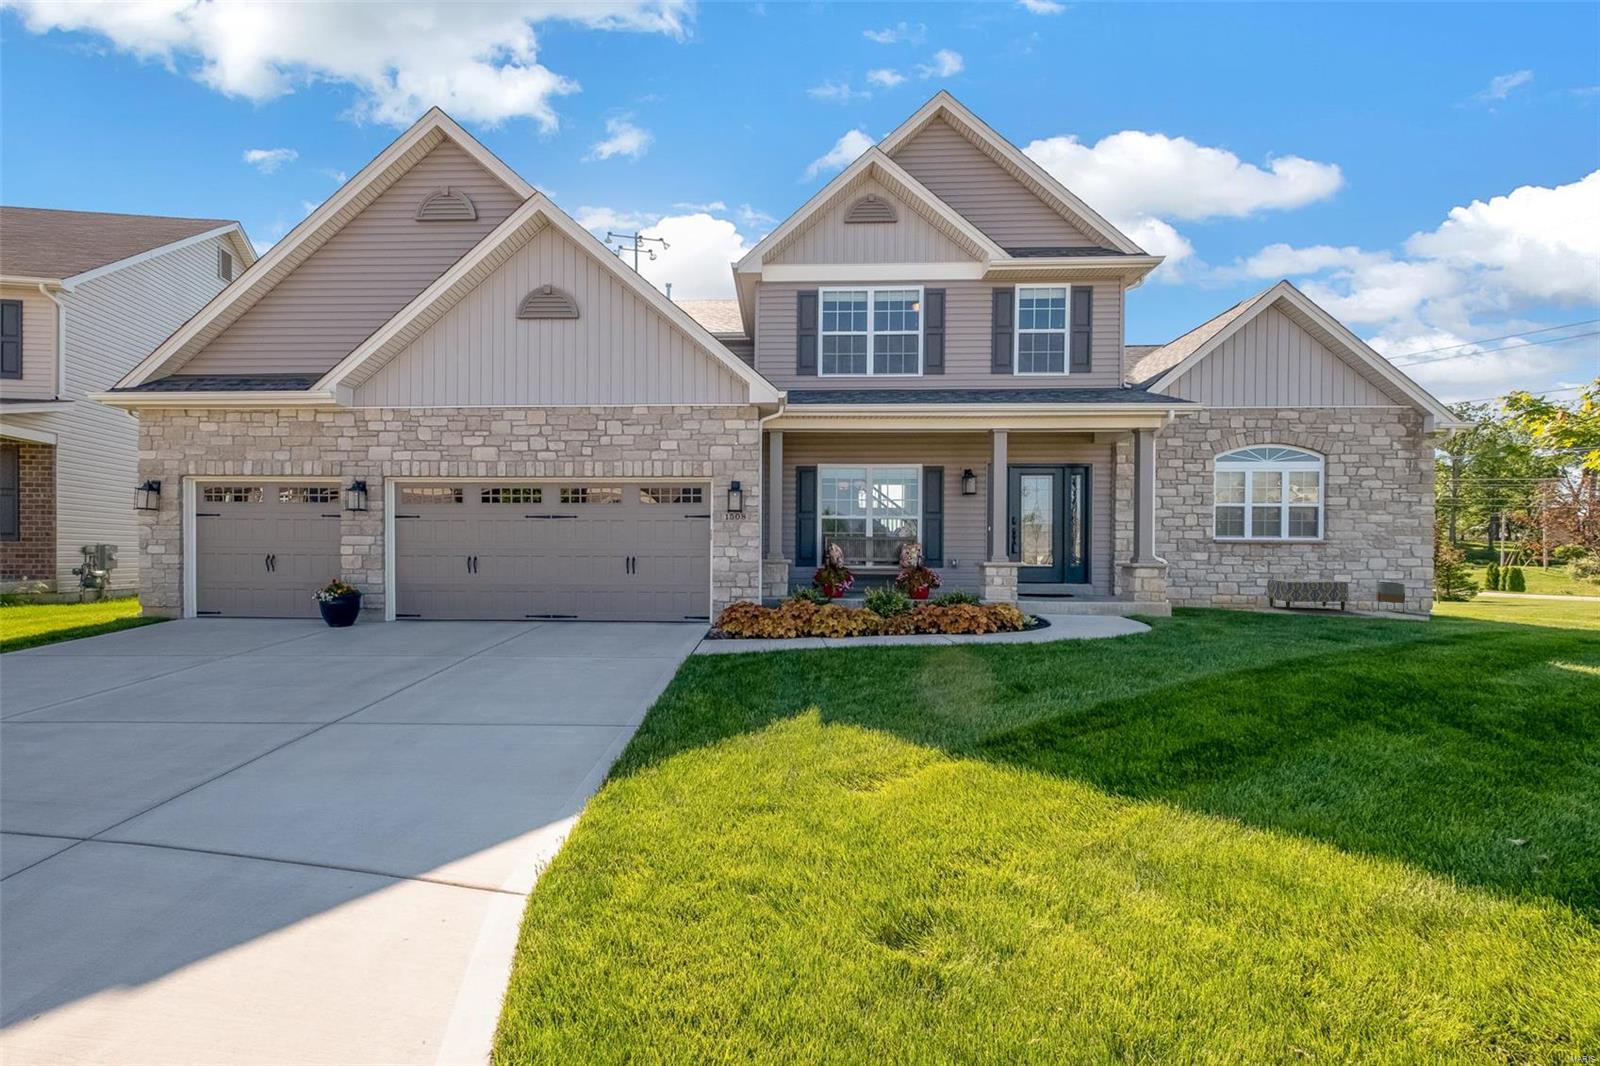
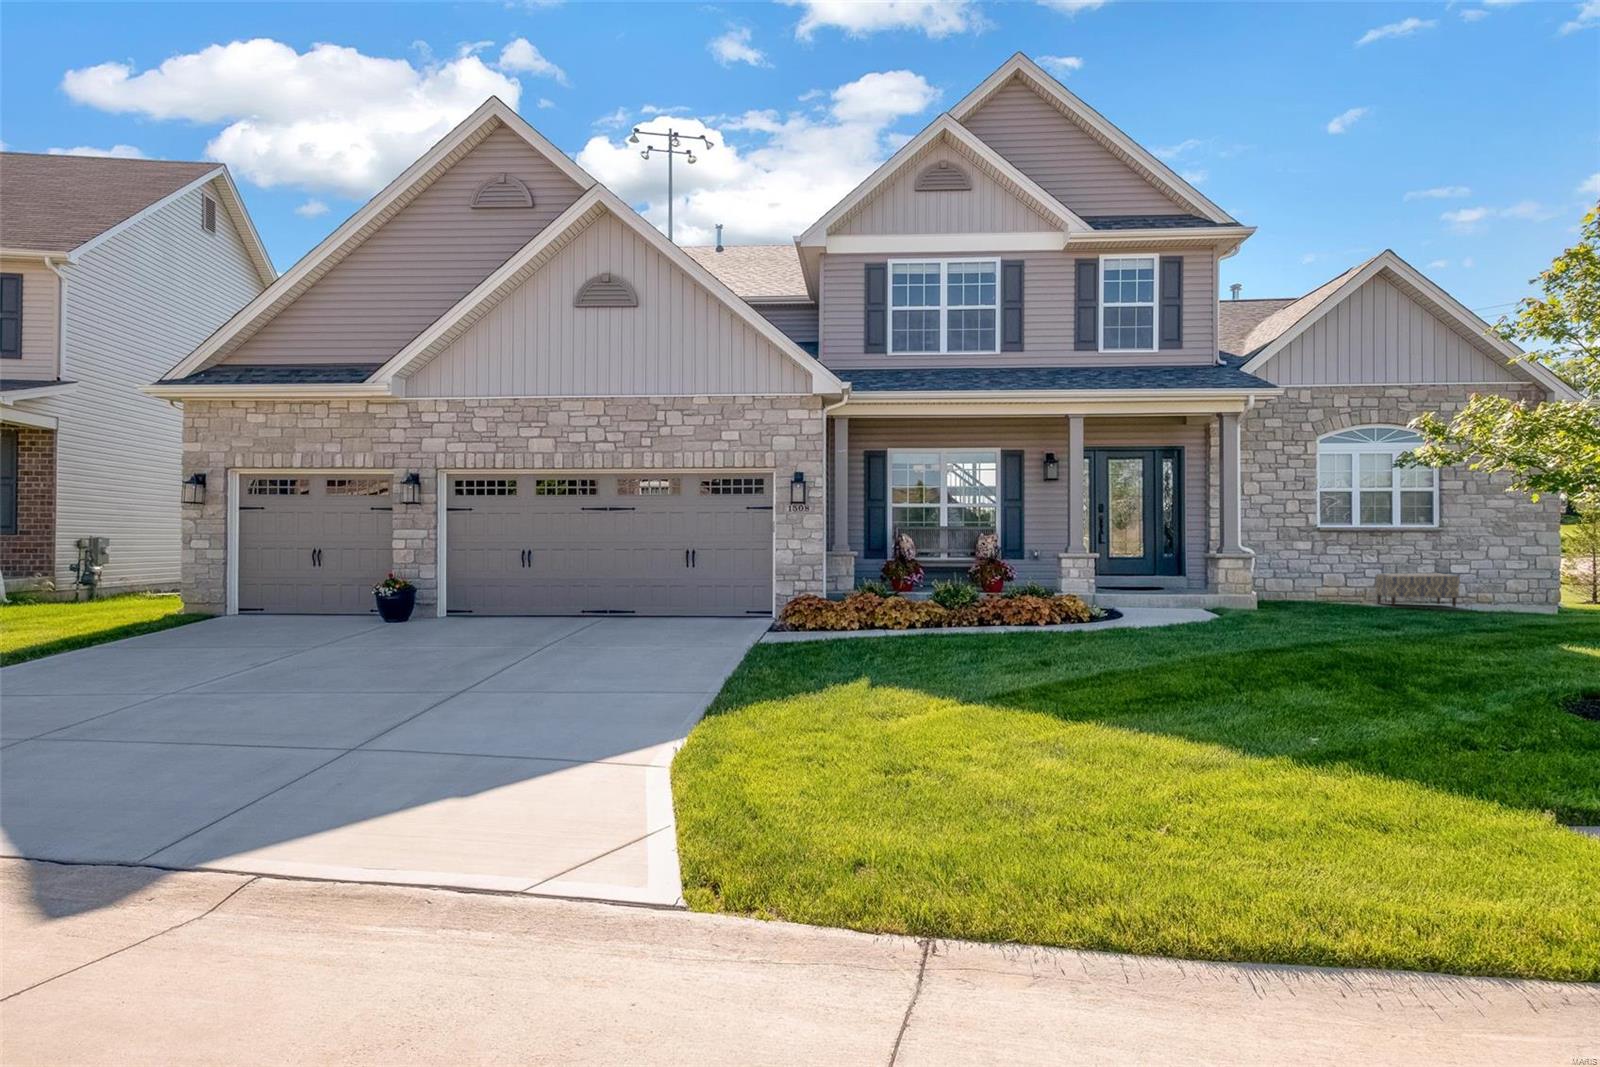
planter: present [1376,582,1405,612] -> none [1496,576,1525,609]

